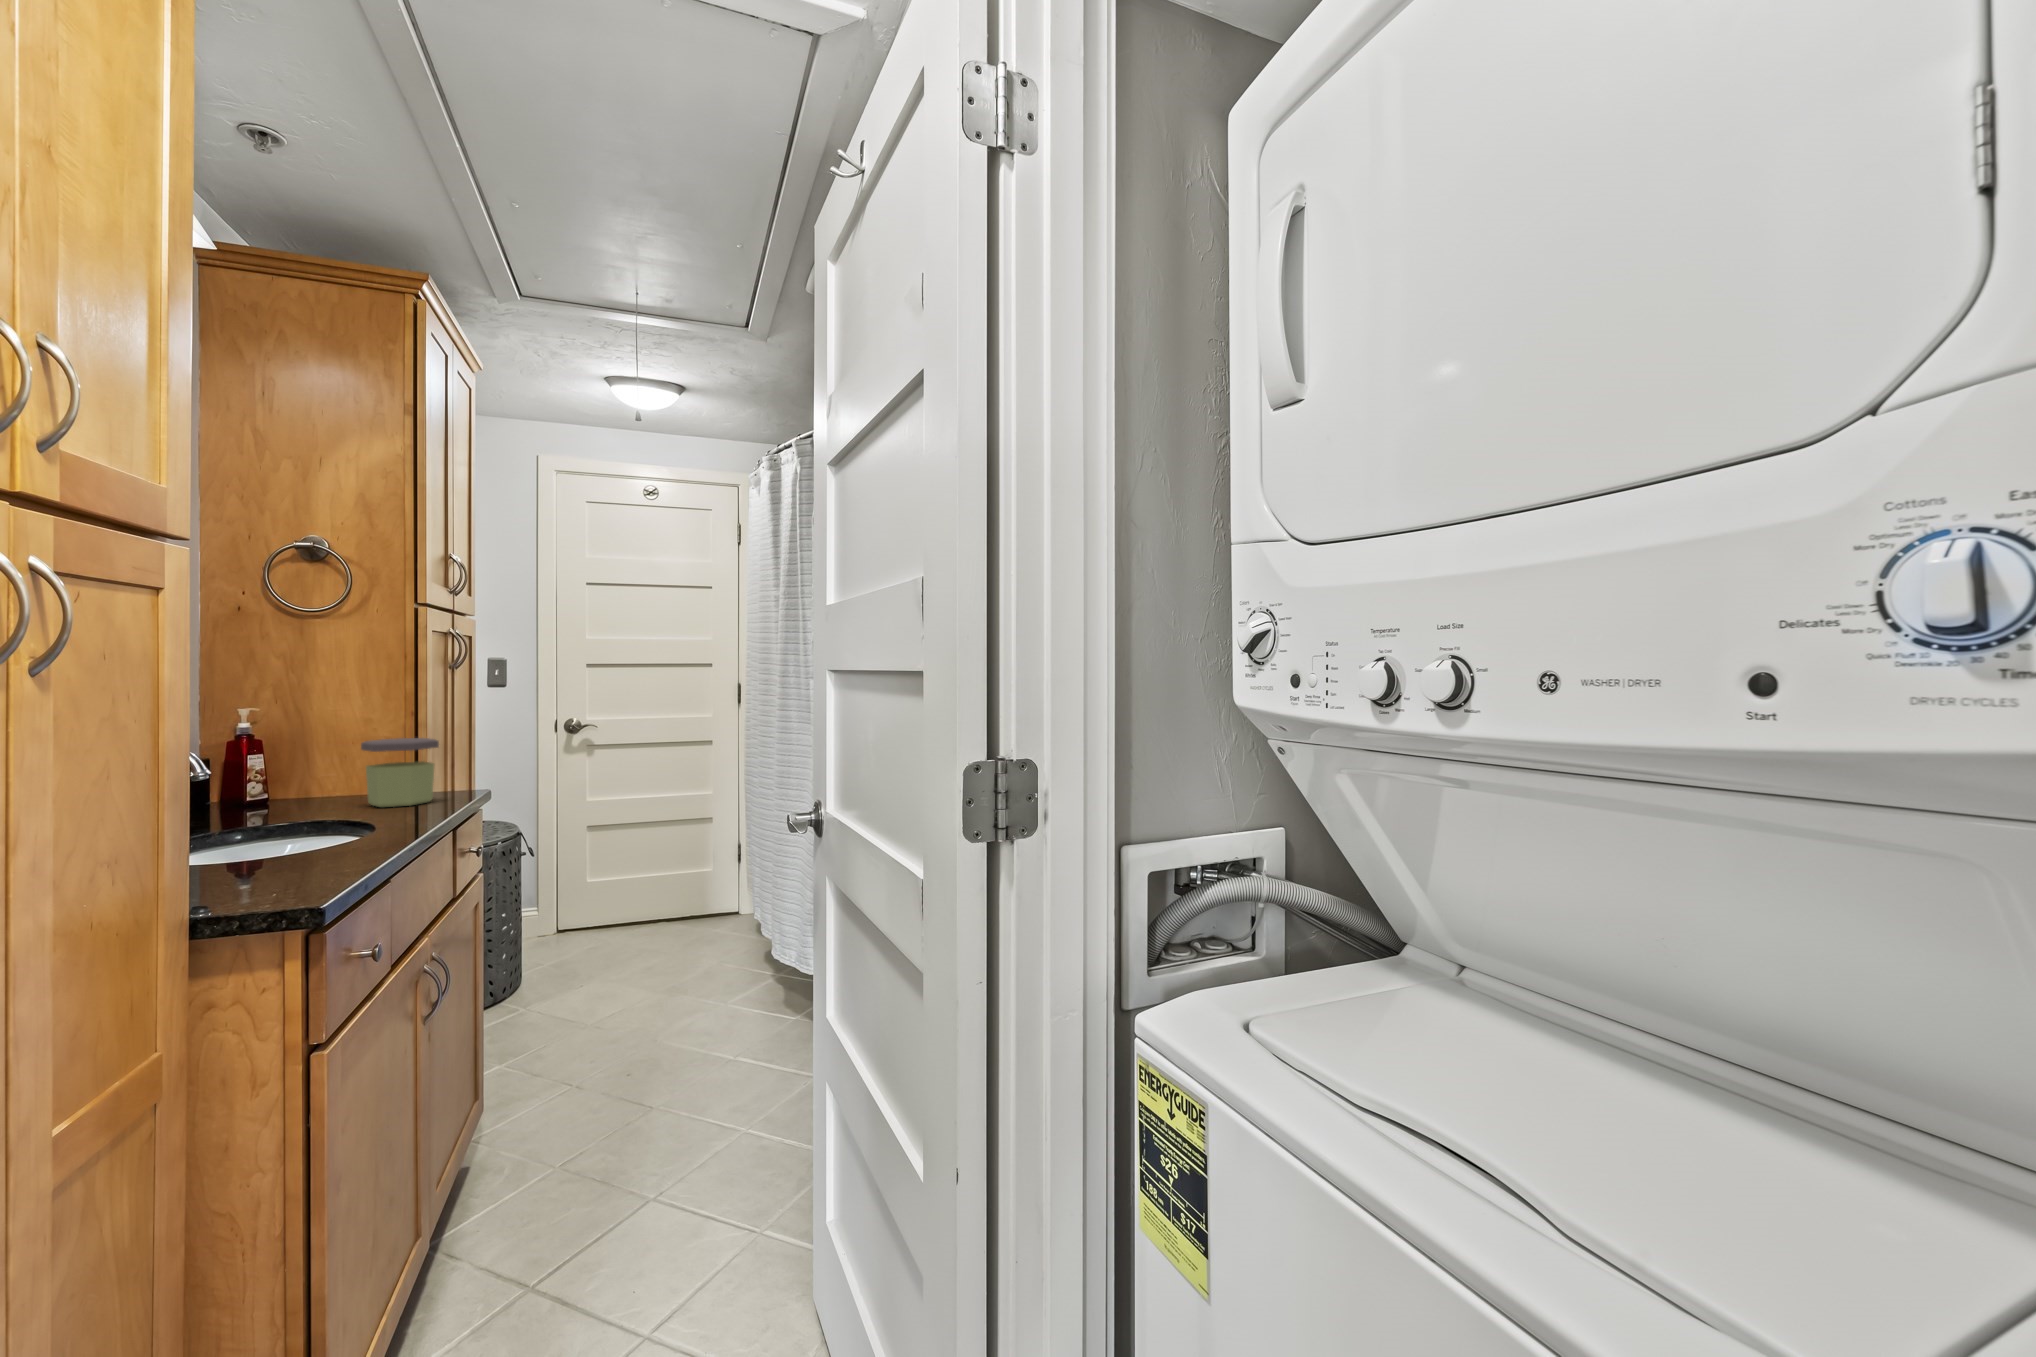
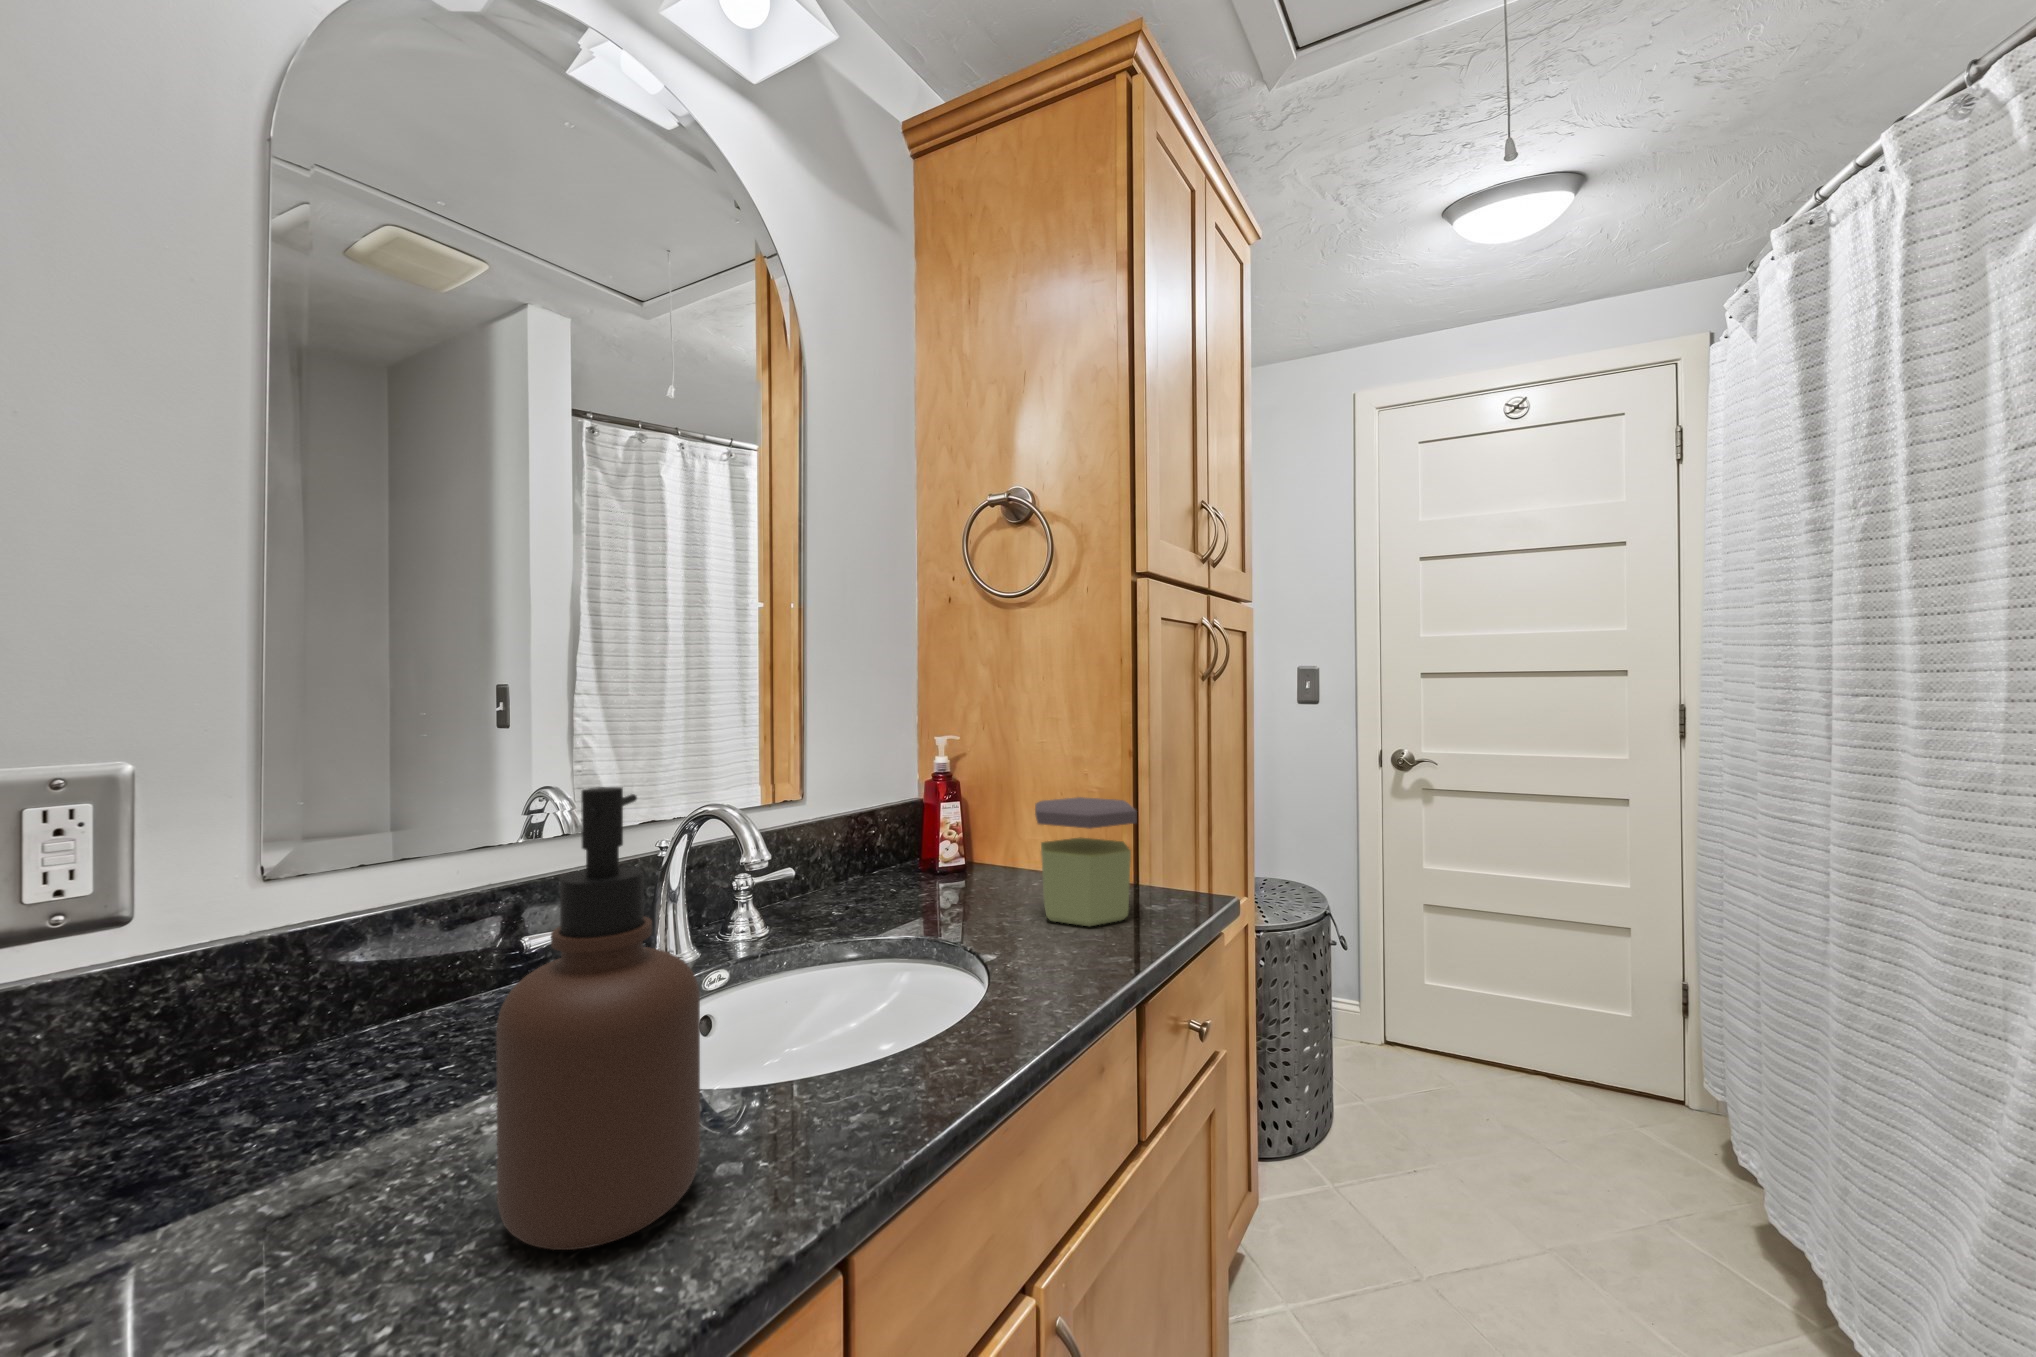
soap dispenser: none [250,709,340,871] -> present [496,787,700,1250]

